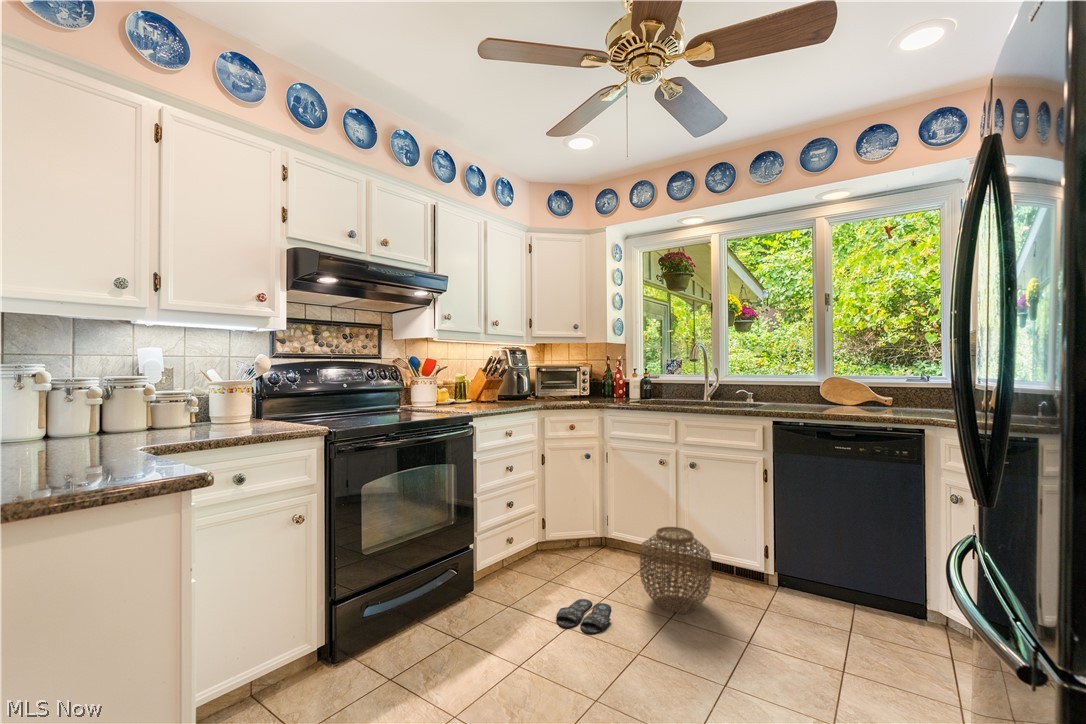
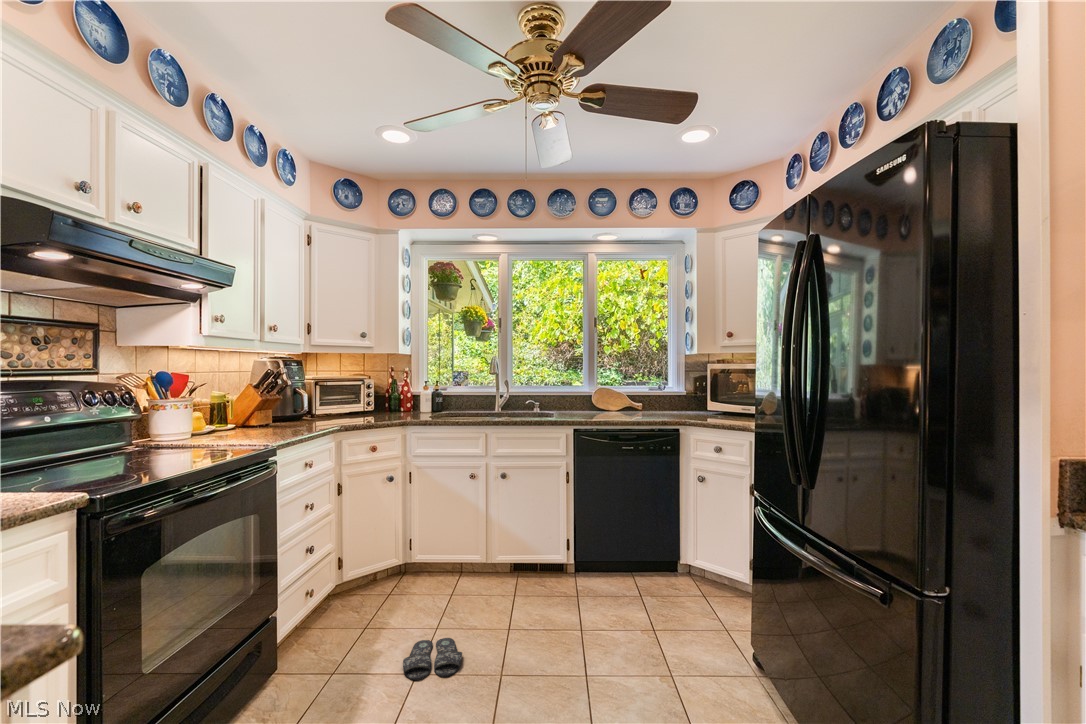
woven basket: present [640,527,712,614] -> none [475,540,543,625]

